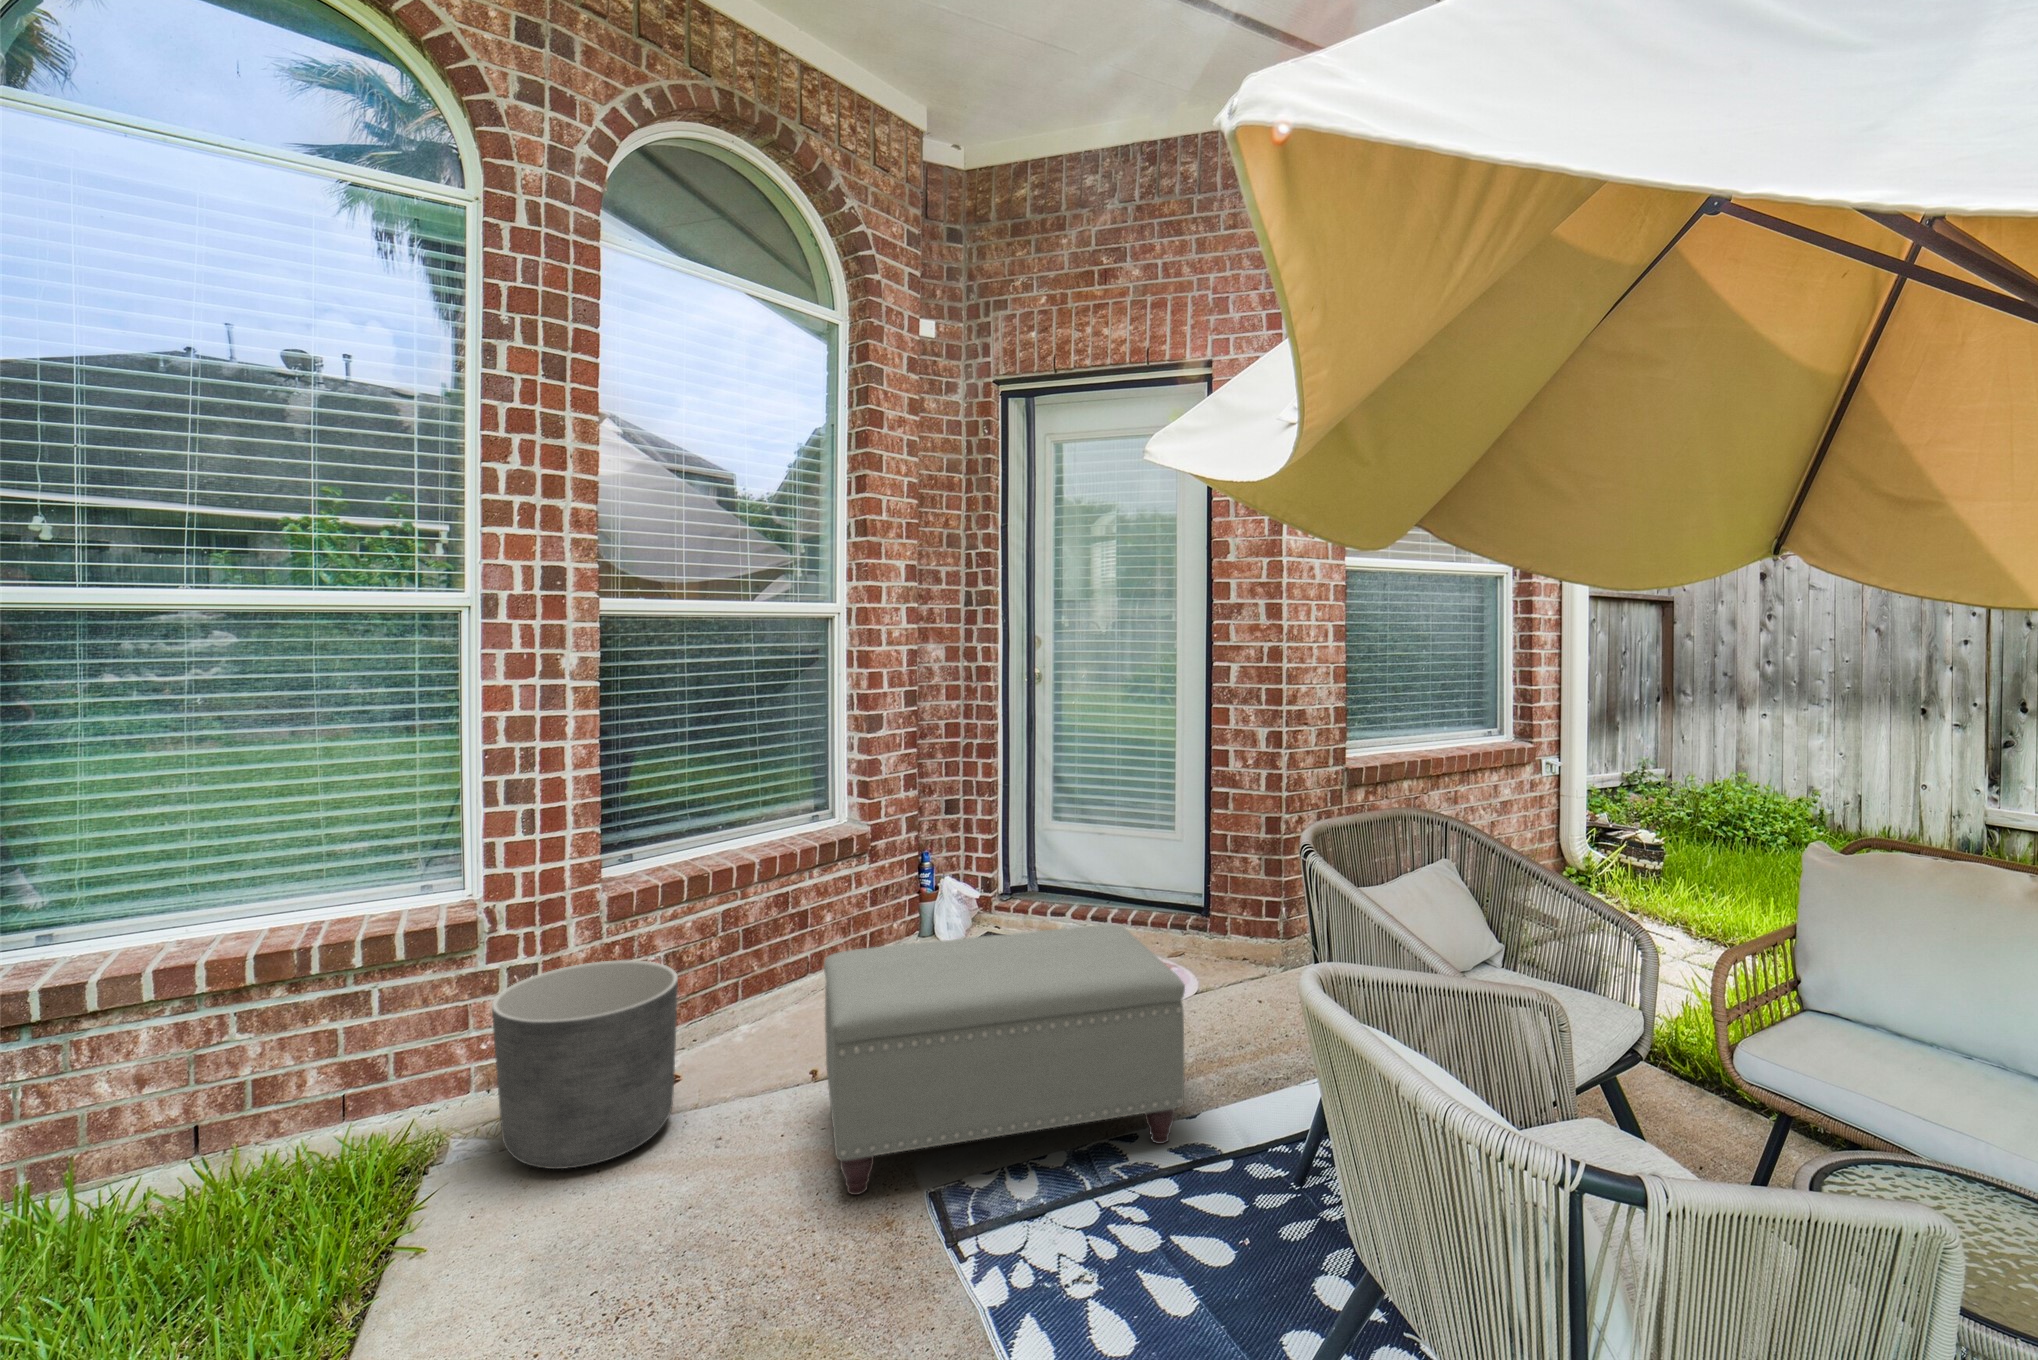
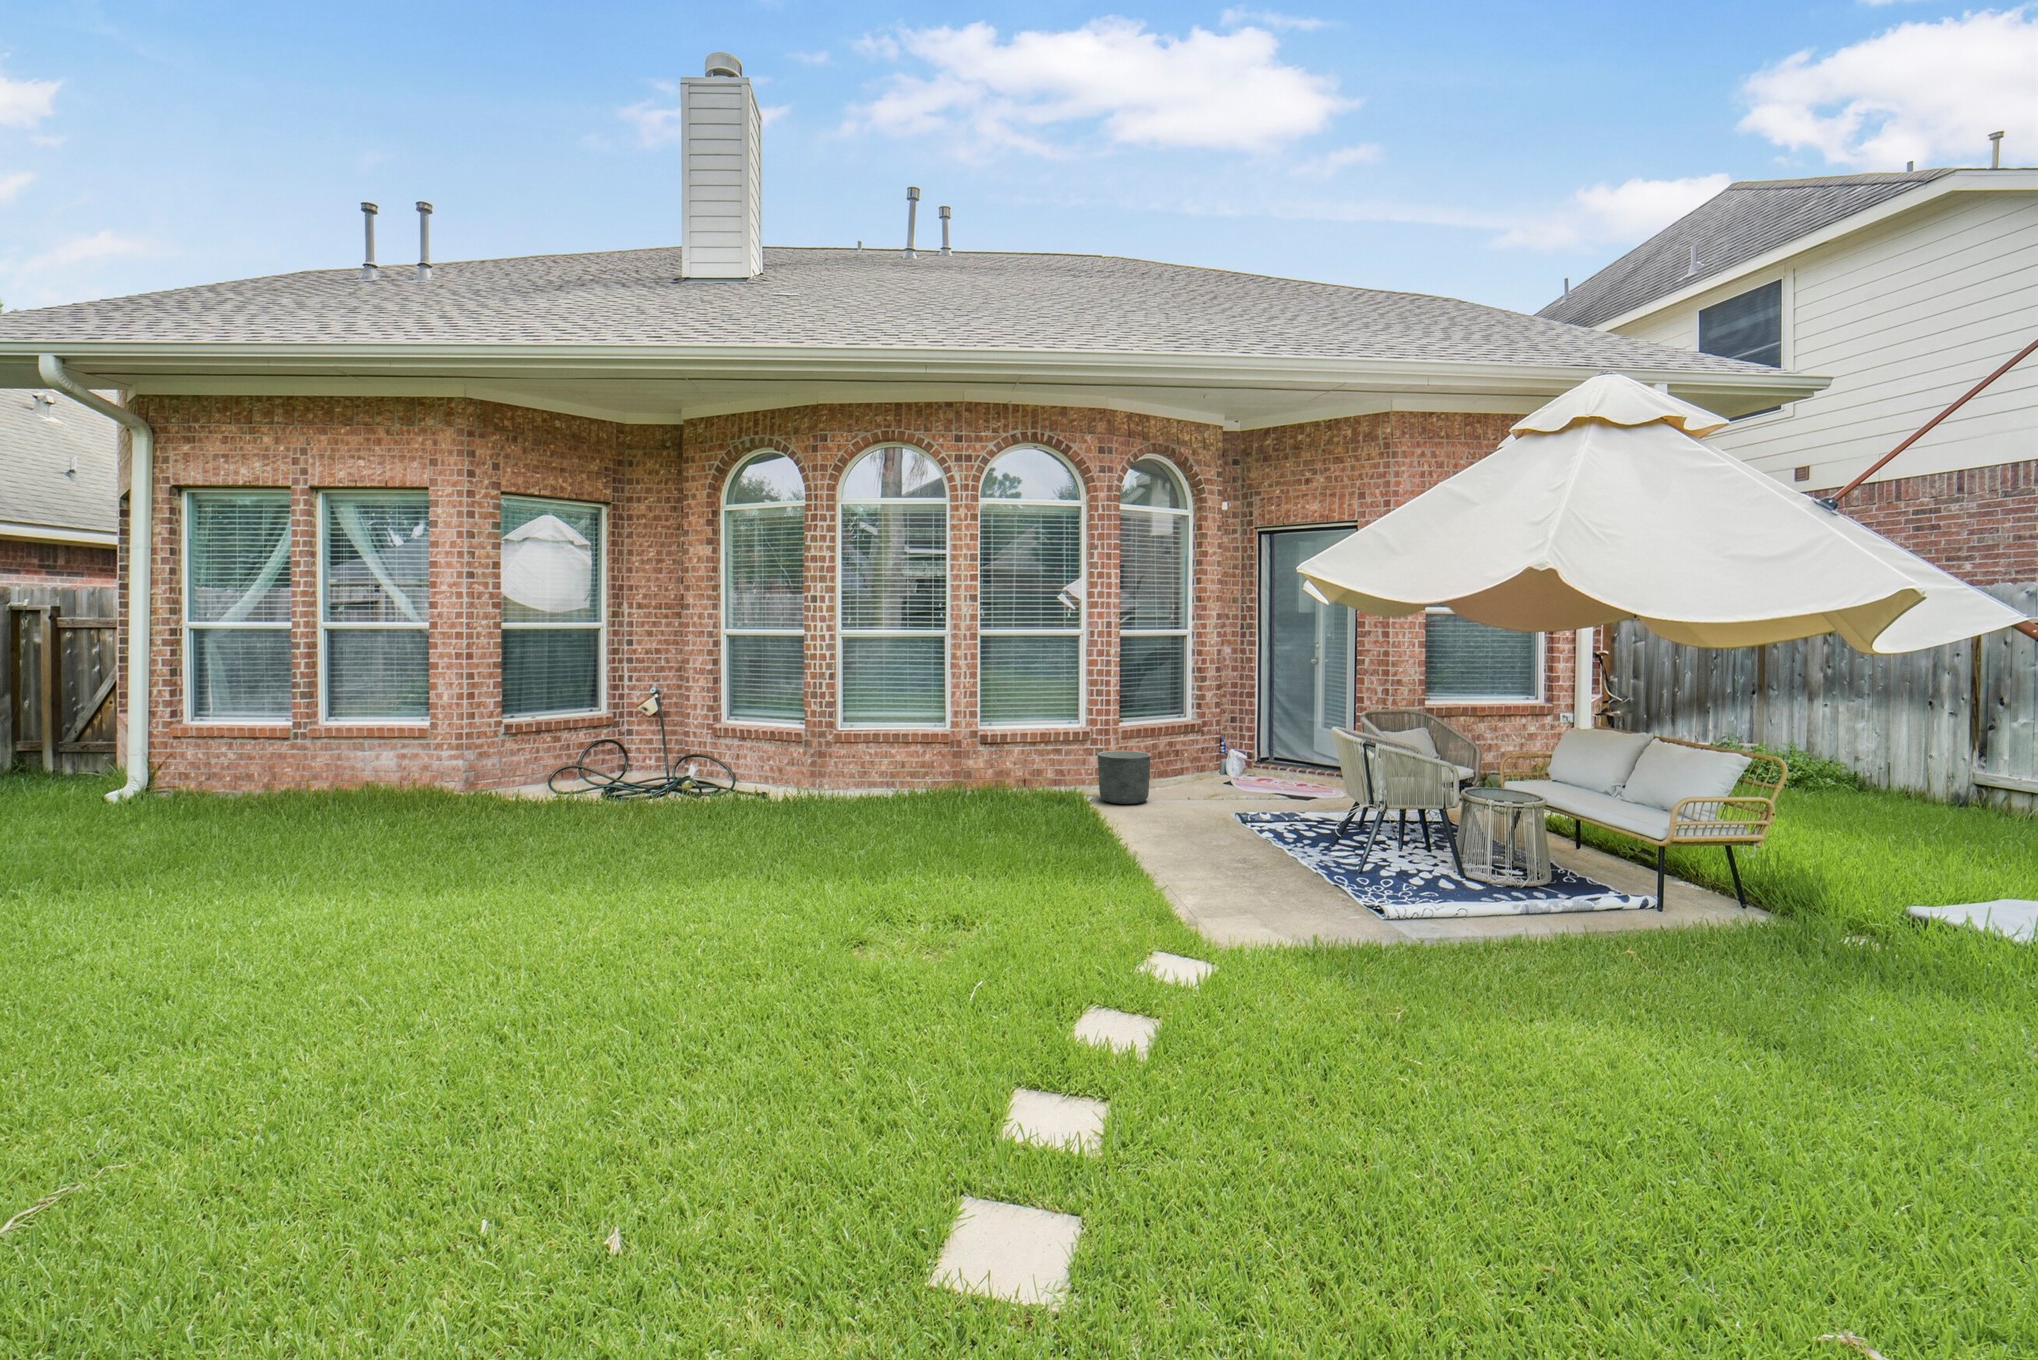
ottoman: present [824,925,1185,1195] -> none [1197,750,1322,815]

